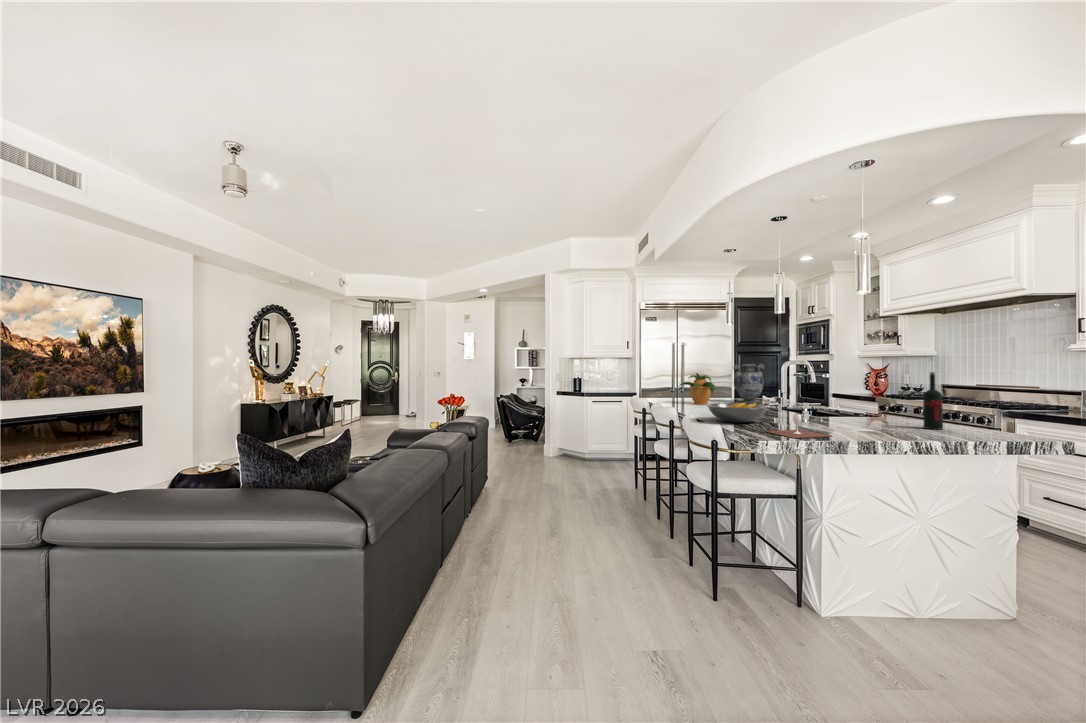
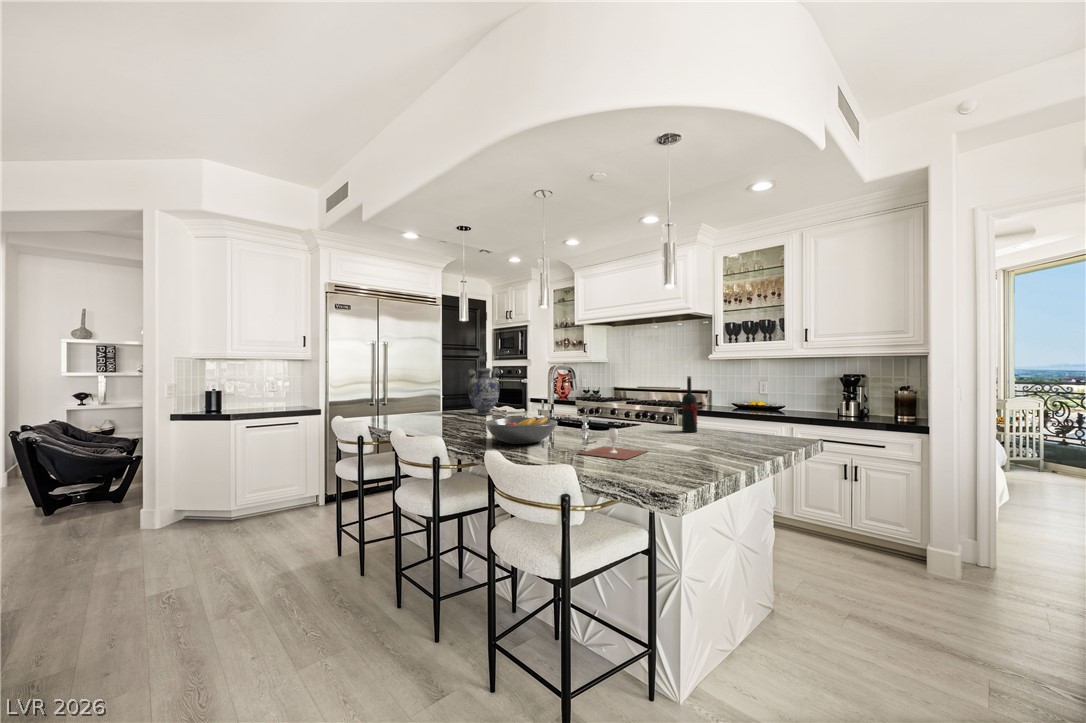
potted plant: present [679,373,717,404] -> none [404,379,455,421]

